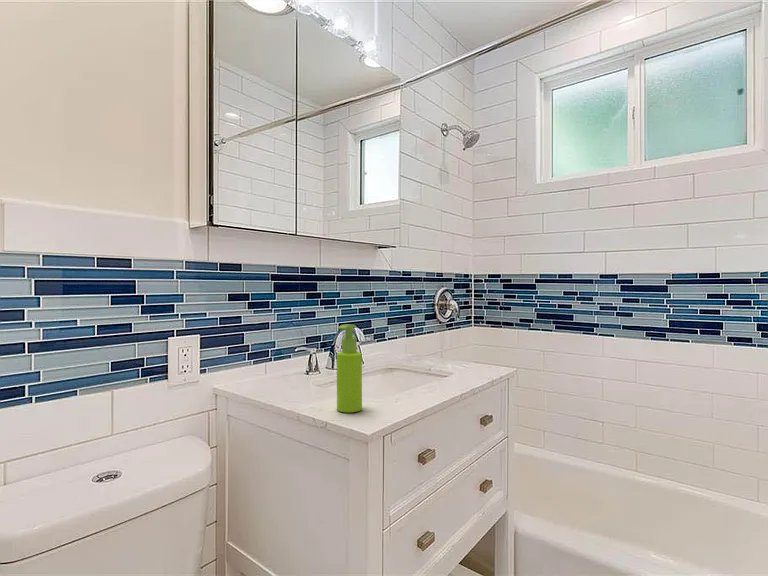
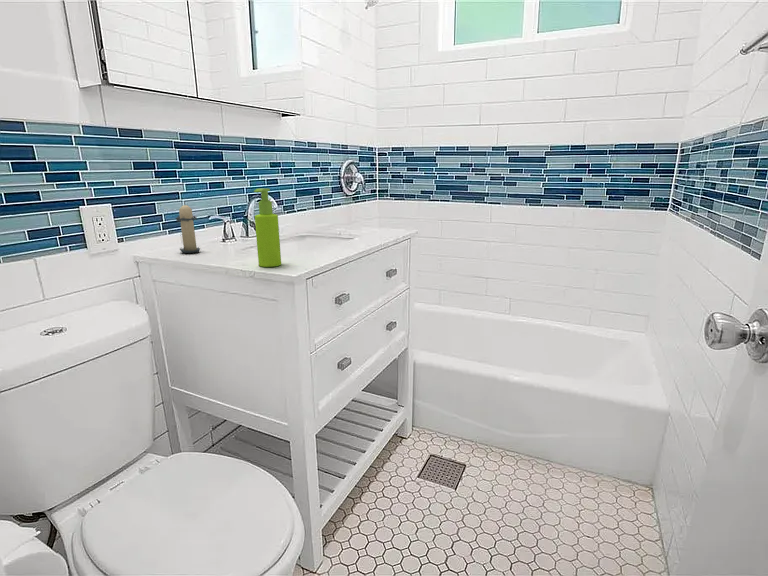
candle: none [258,333,285,388] -> present [176,202,200,253]

